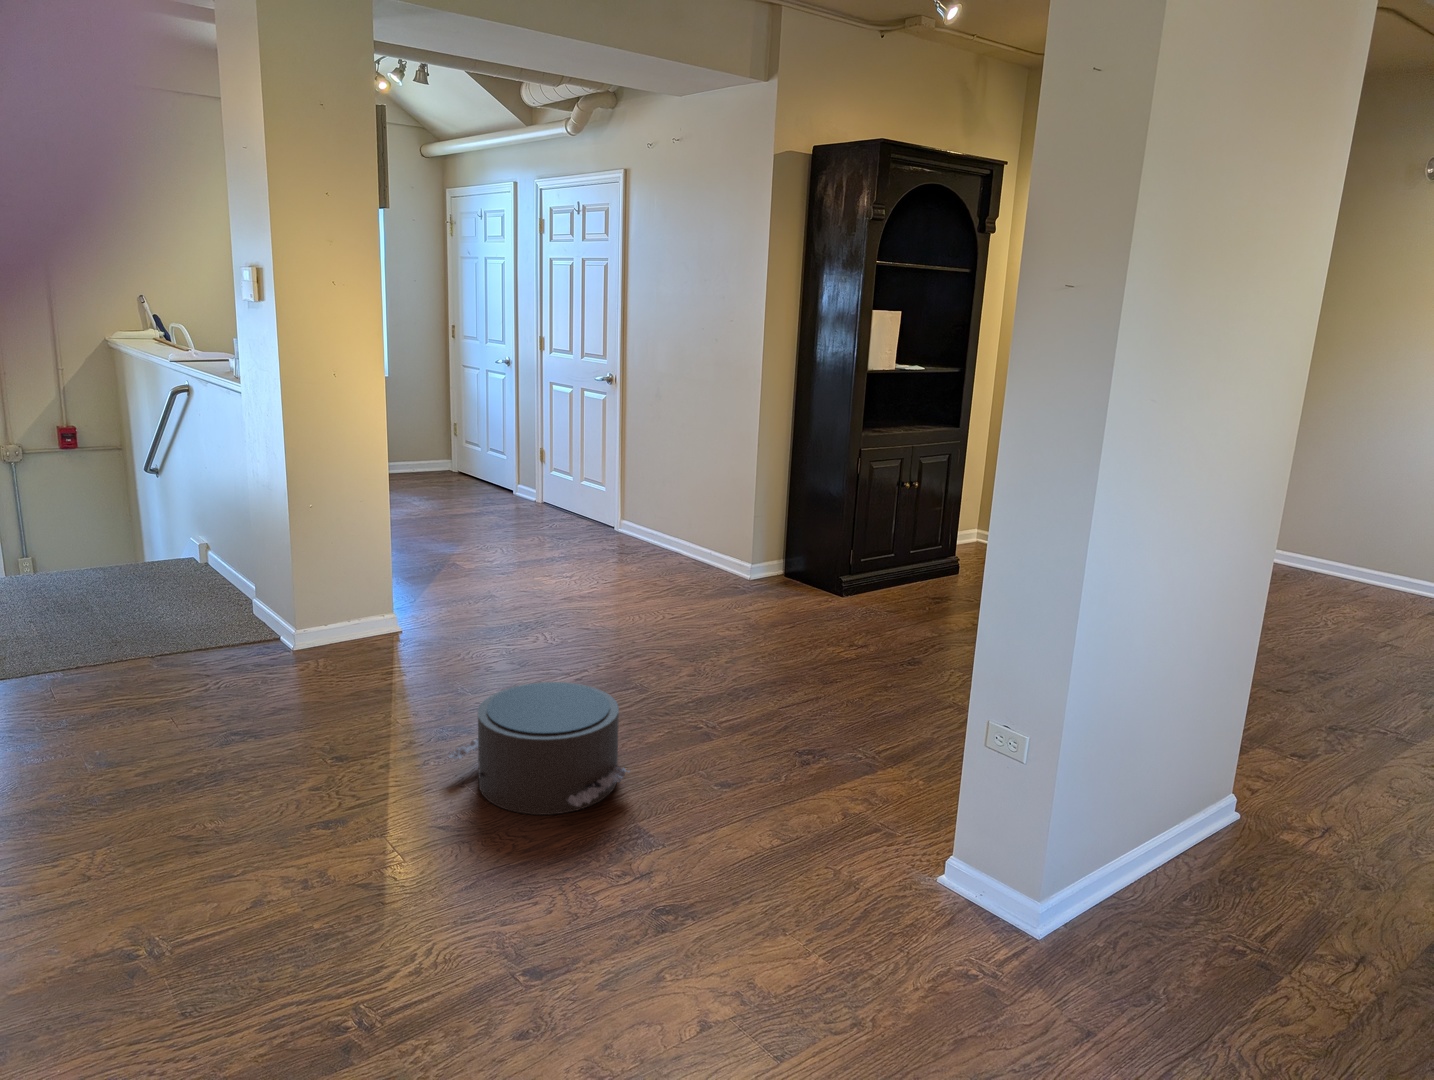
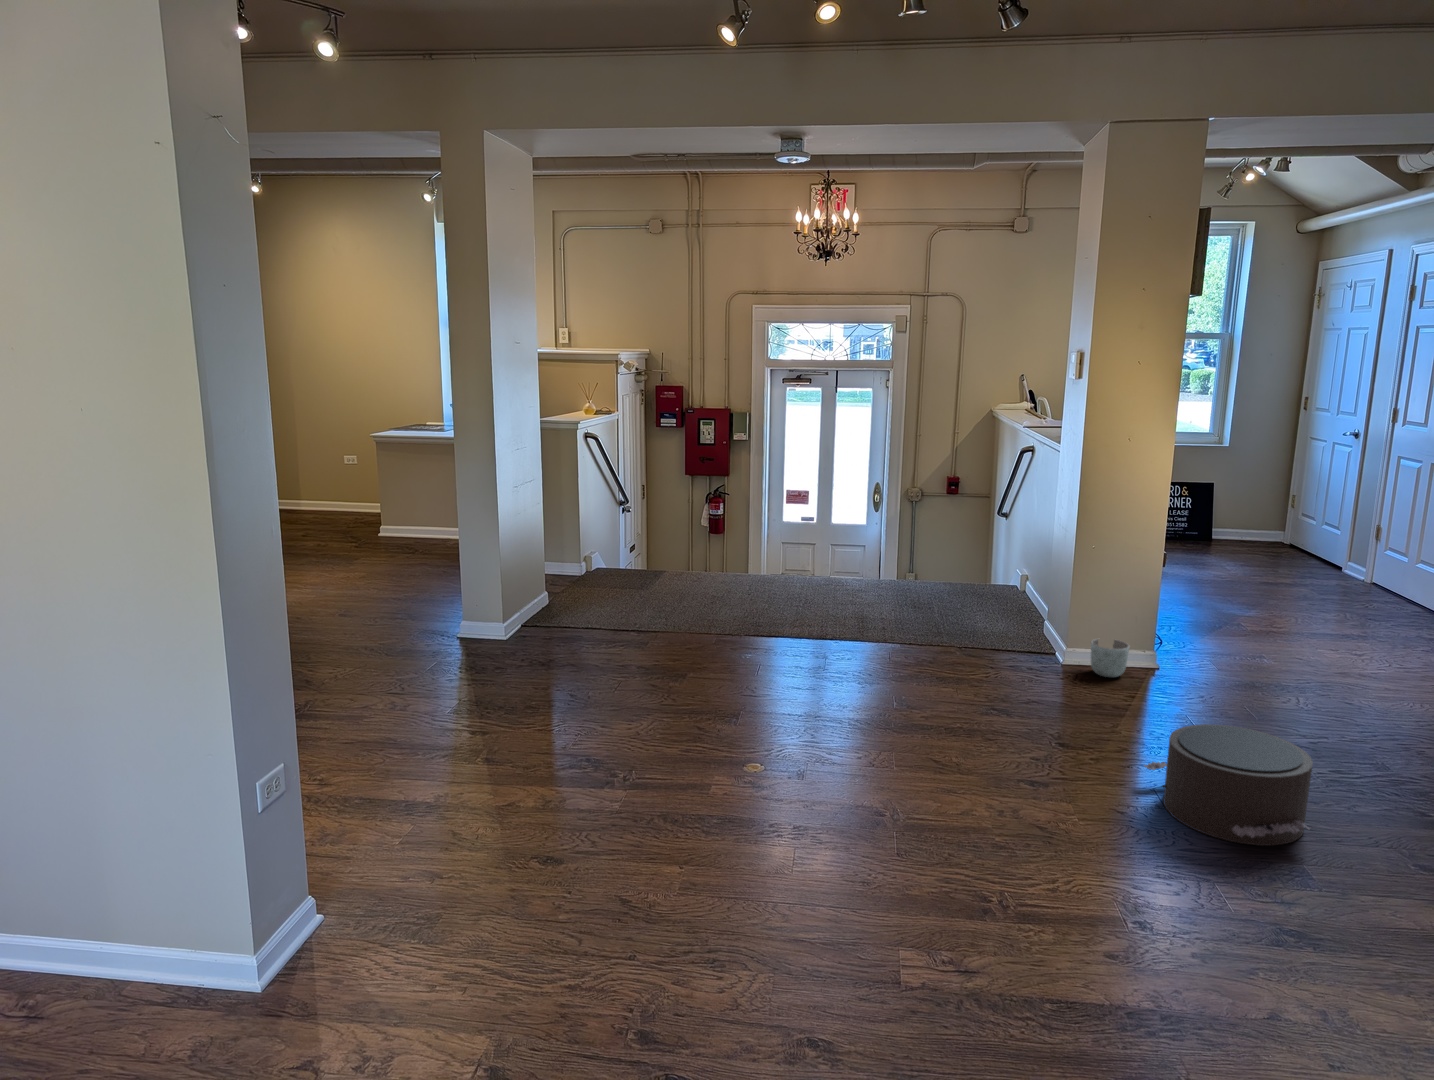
planter: none [327,608,373,655] -> present [1091,639,1129,677]

